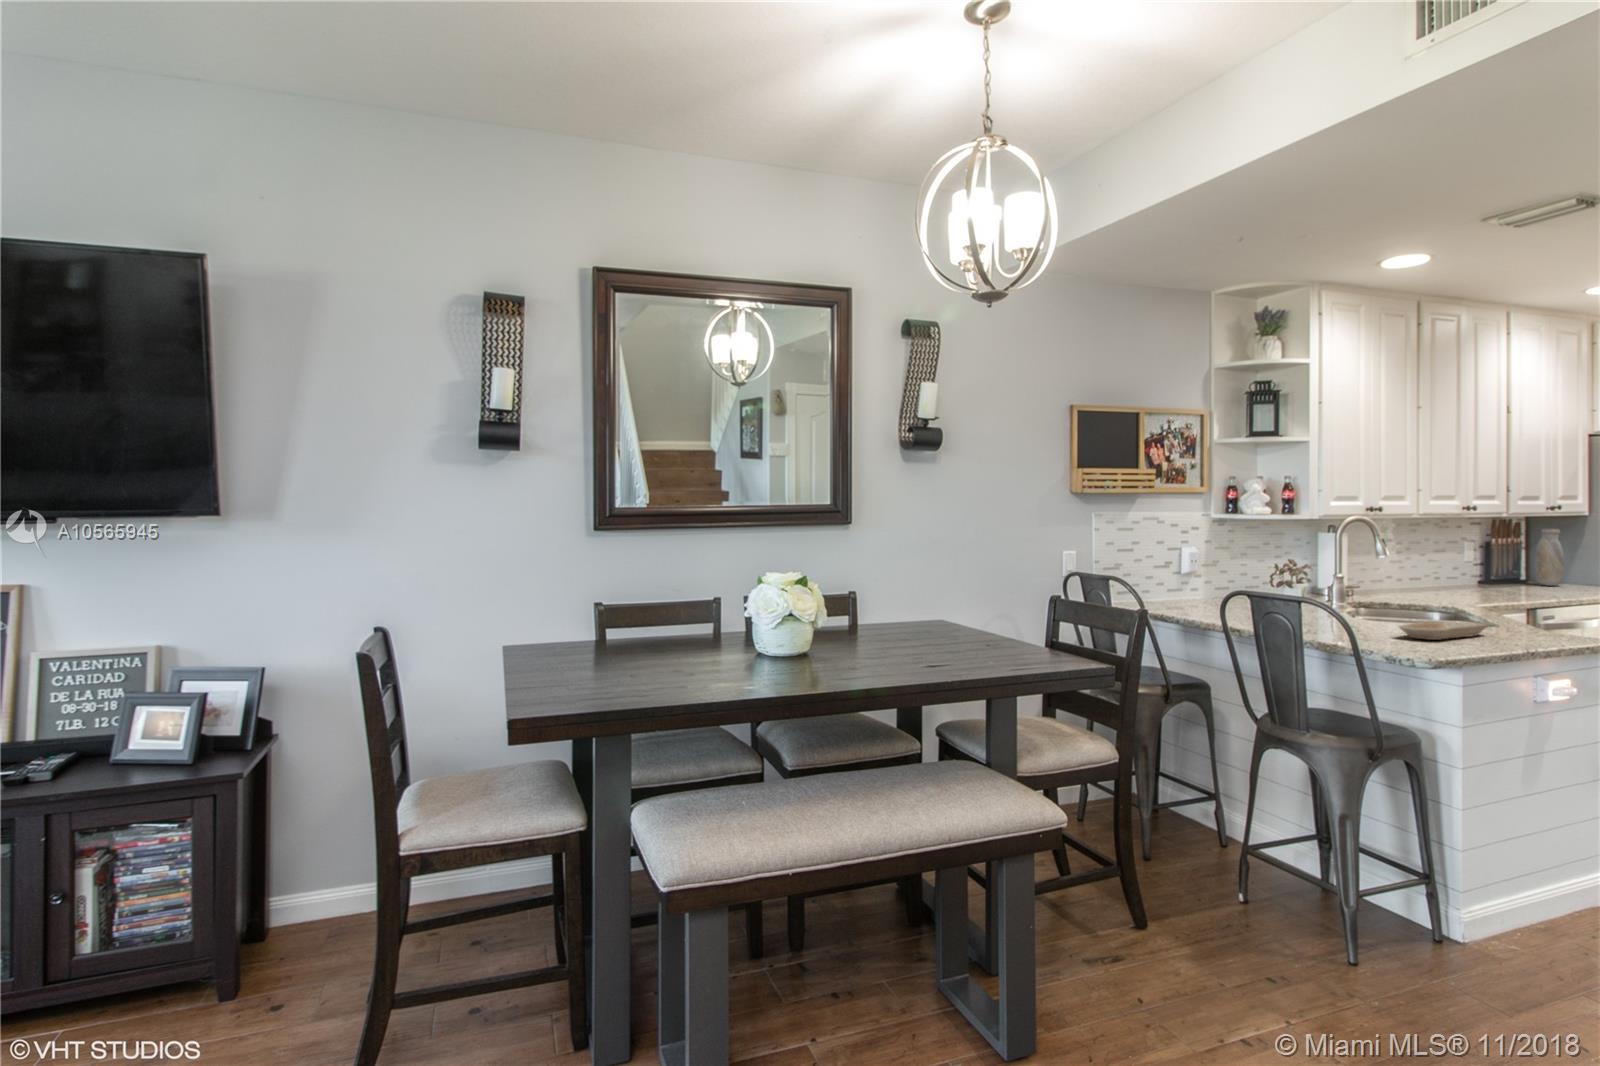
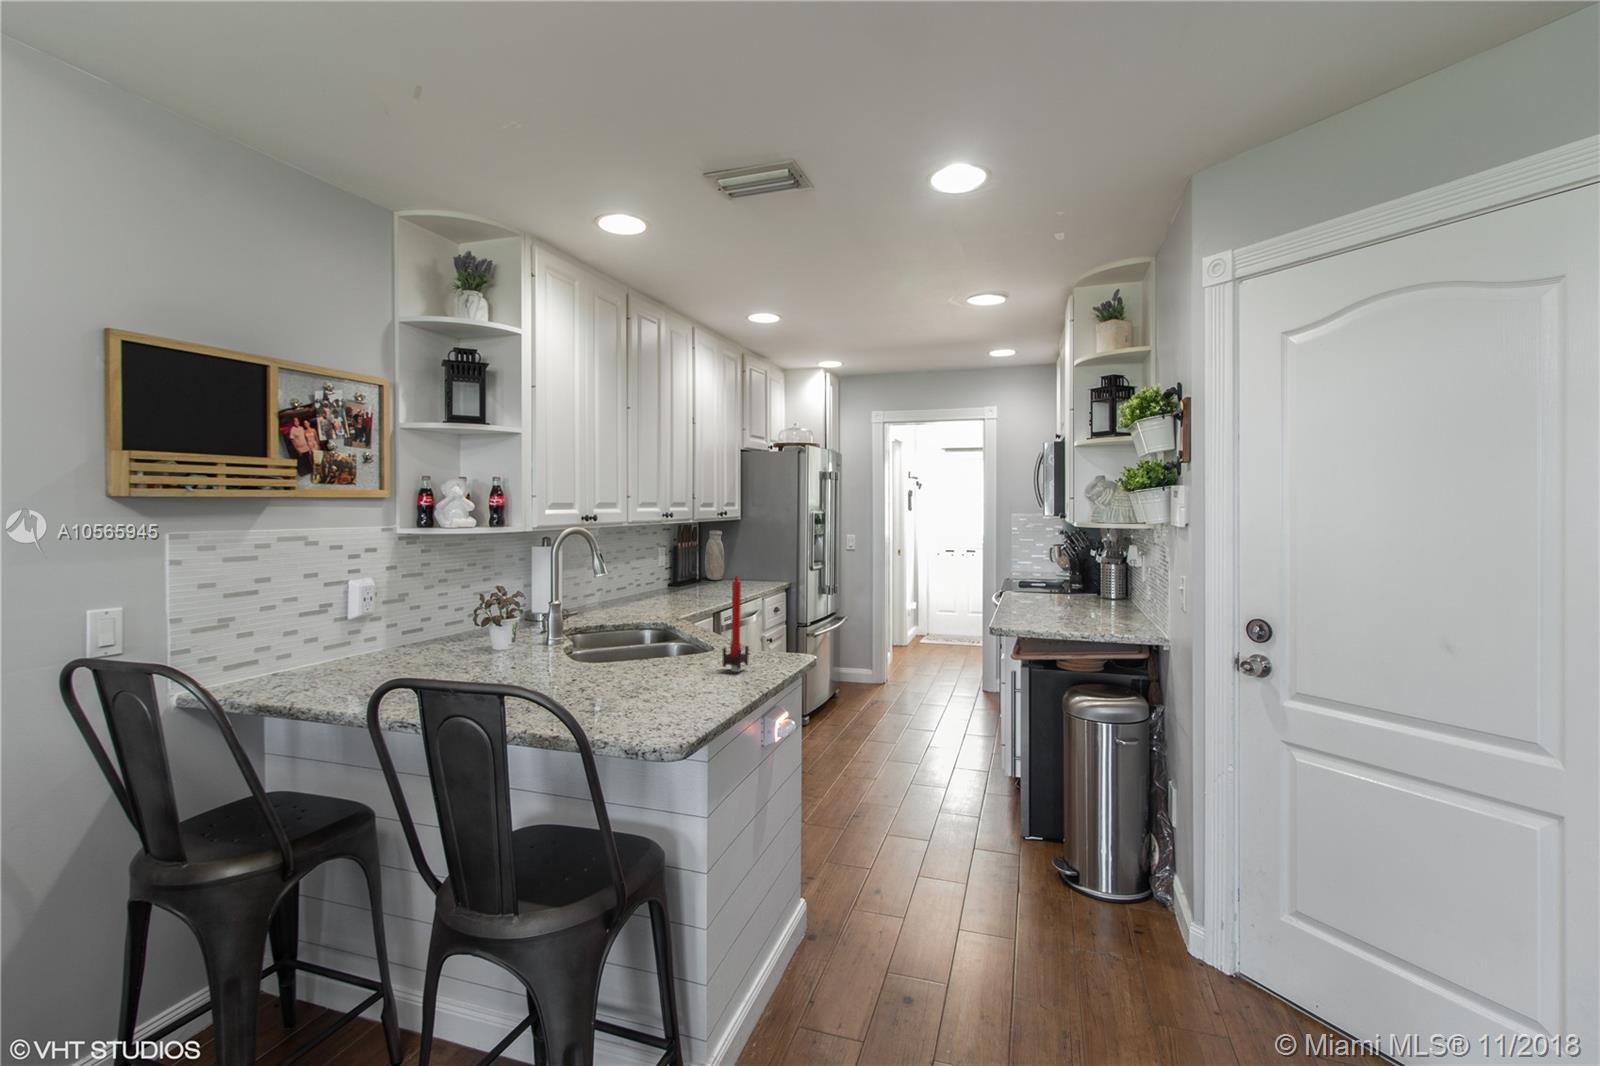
candle: none [1492,548,1522,632] -> present [722,576,749,672]
tray: present [1399,621,1488,640] -> none [640,668,725,710]

